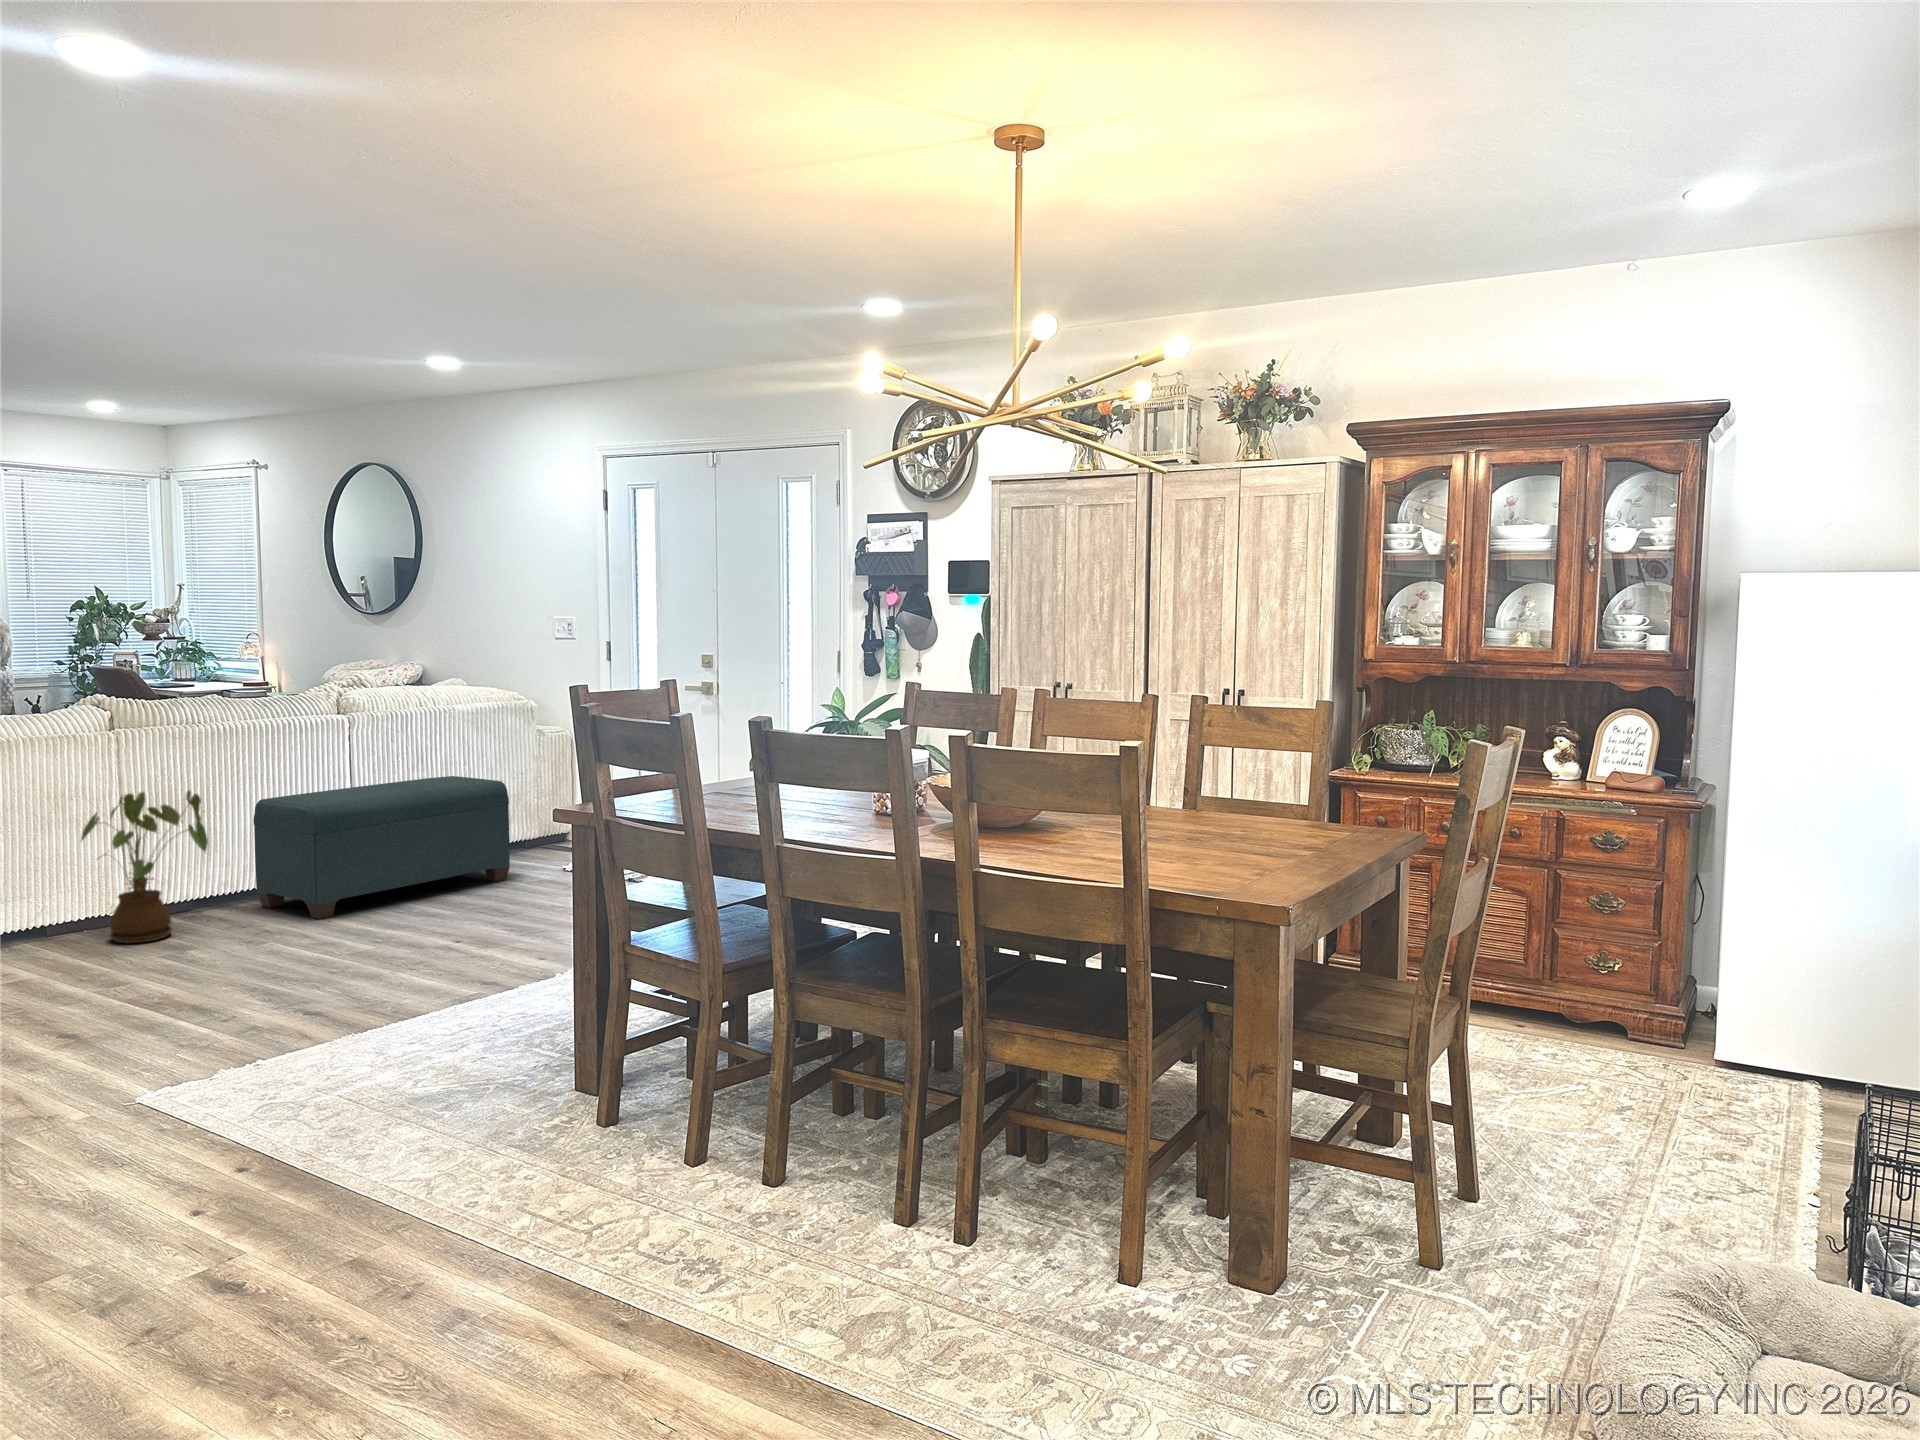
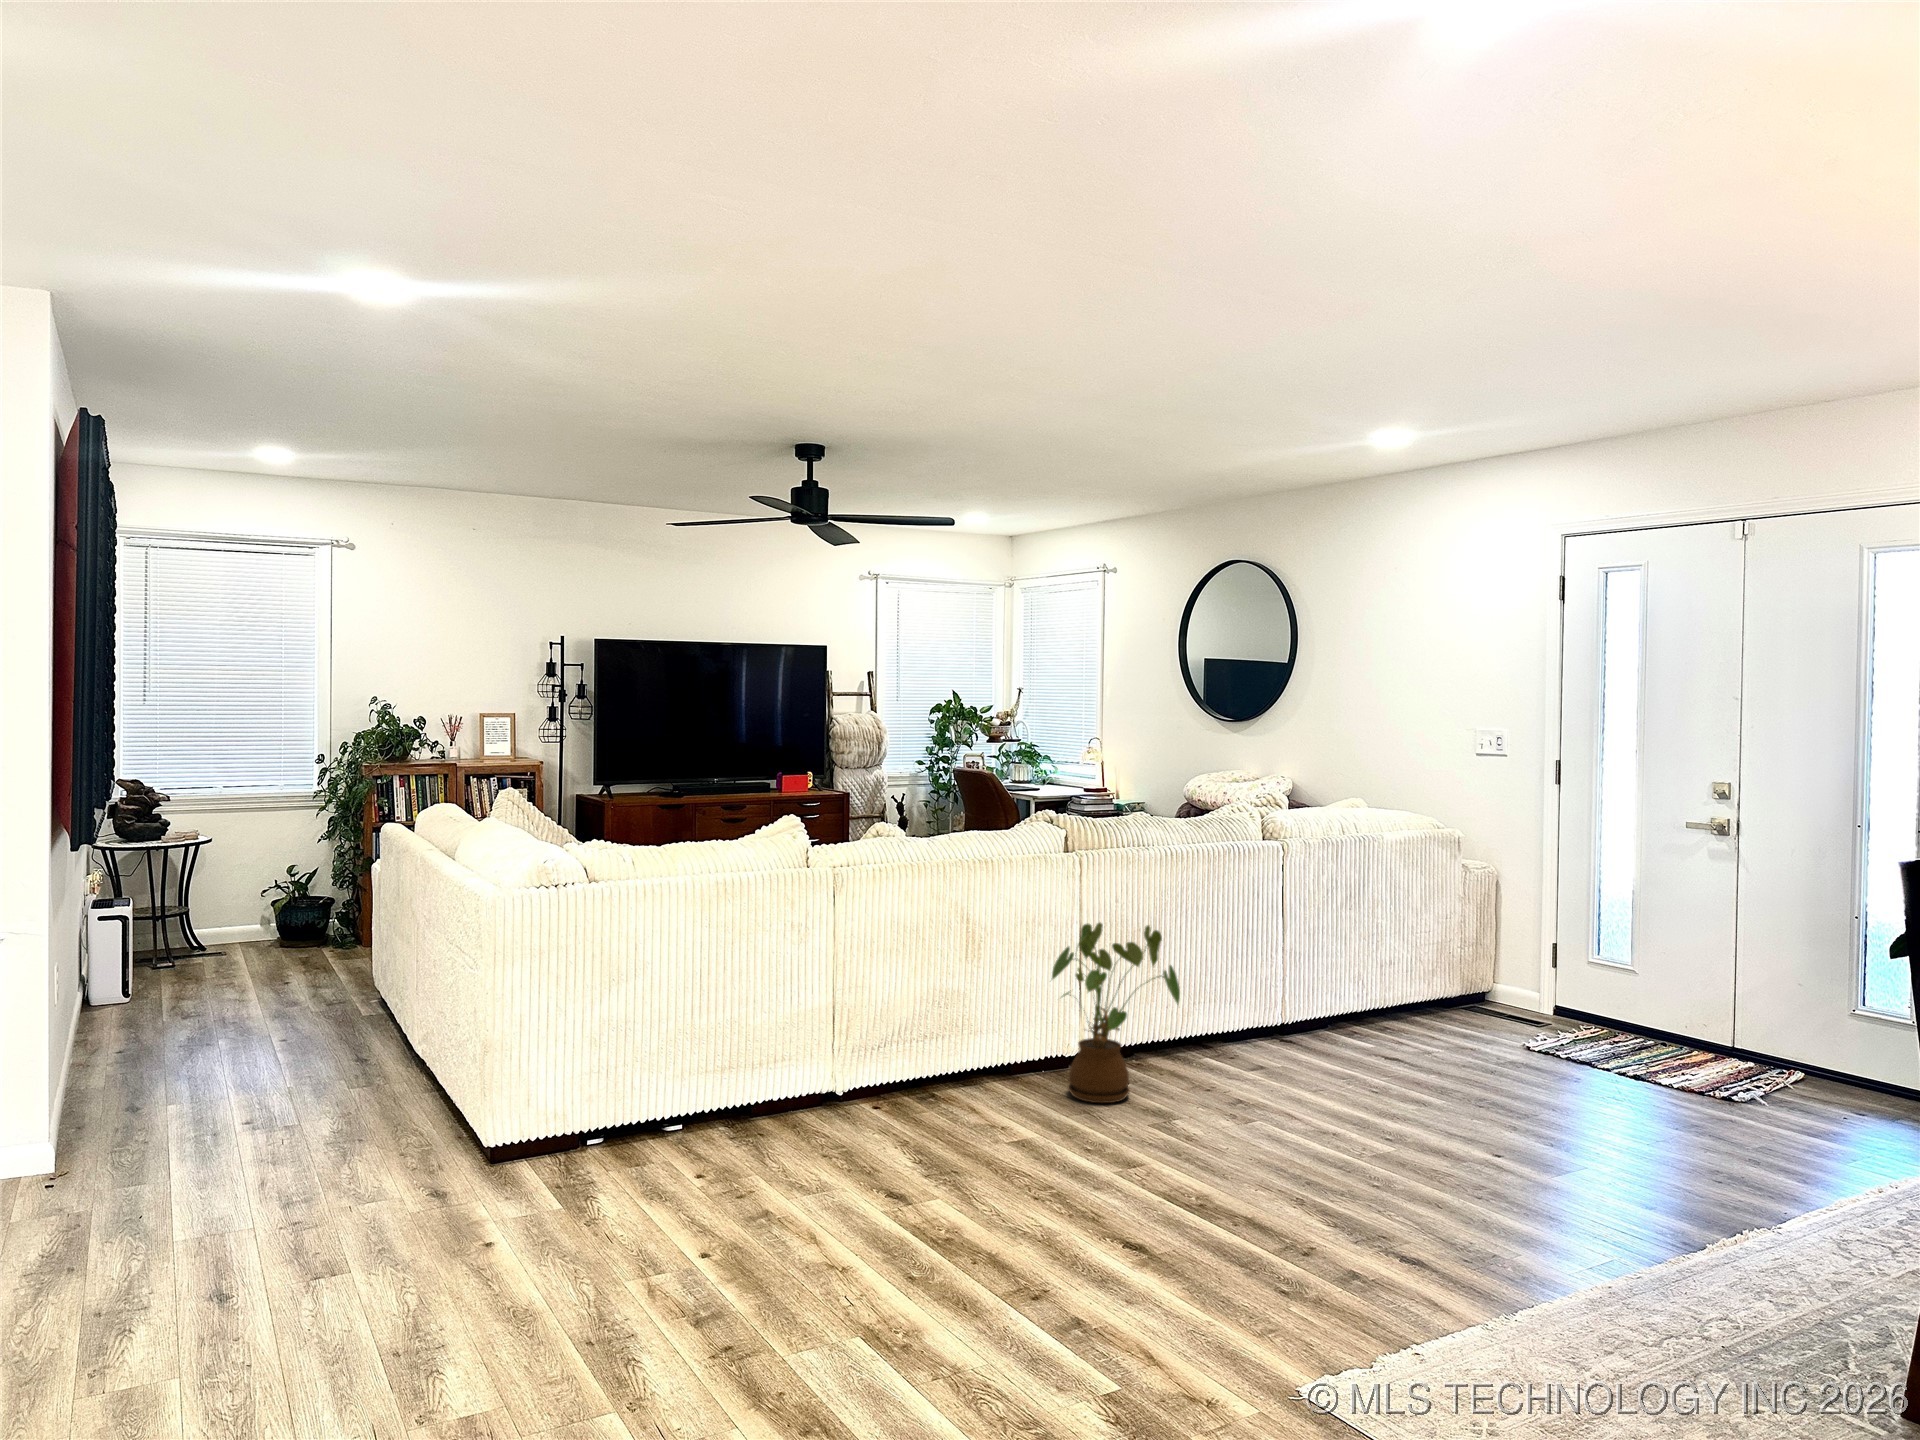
bench: present [254,776,510,919] -> none [1197,922,1479,1096]

